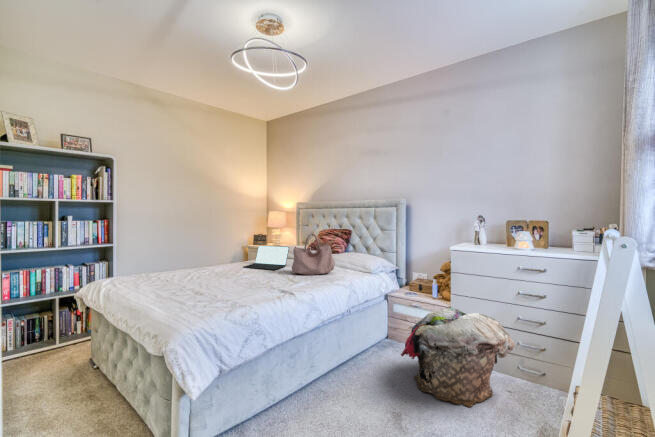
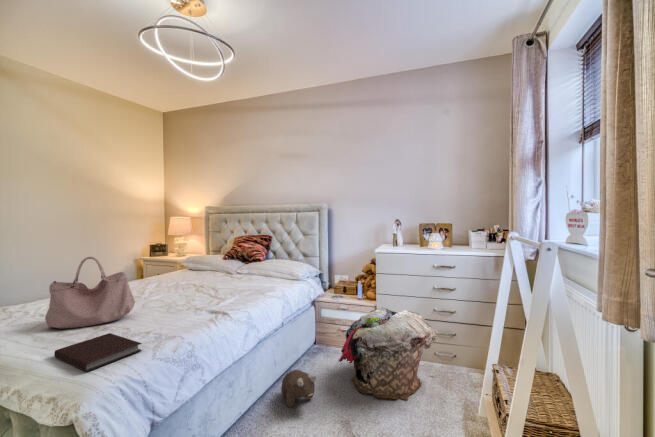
handbag: present [292,234,335,275] -> present [45,257,135,328]
laptop: present [243,245,289,270] -> none [148,258,205,286]
notebook: none [163,297,218,321] -> present [54,333,142,371]
plush toy: none [342,356,373,389] -> present [281,370,316,407]

